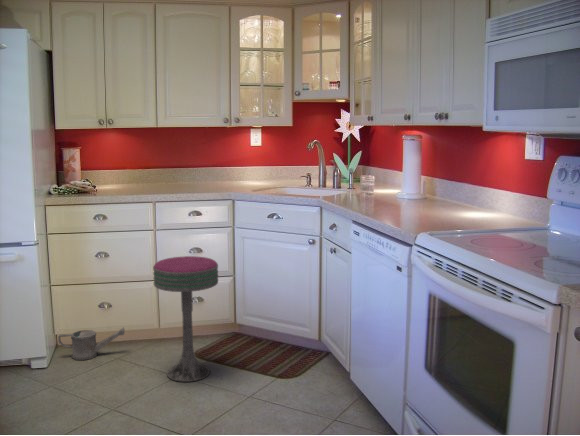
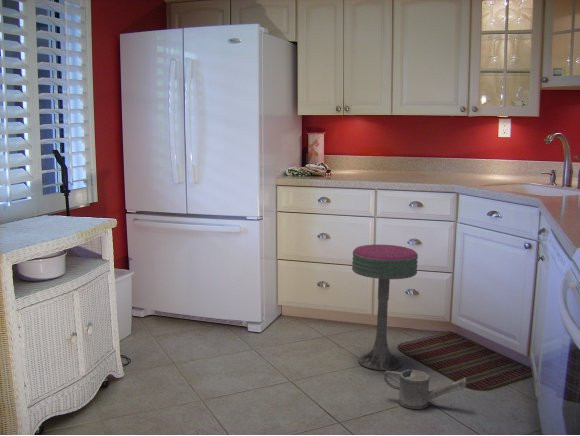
watering can: present [58,328,124,360] -> present [384,370,466,409]

